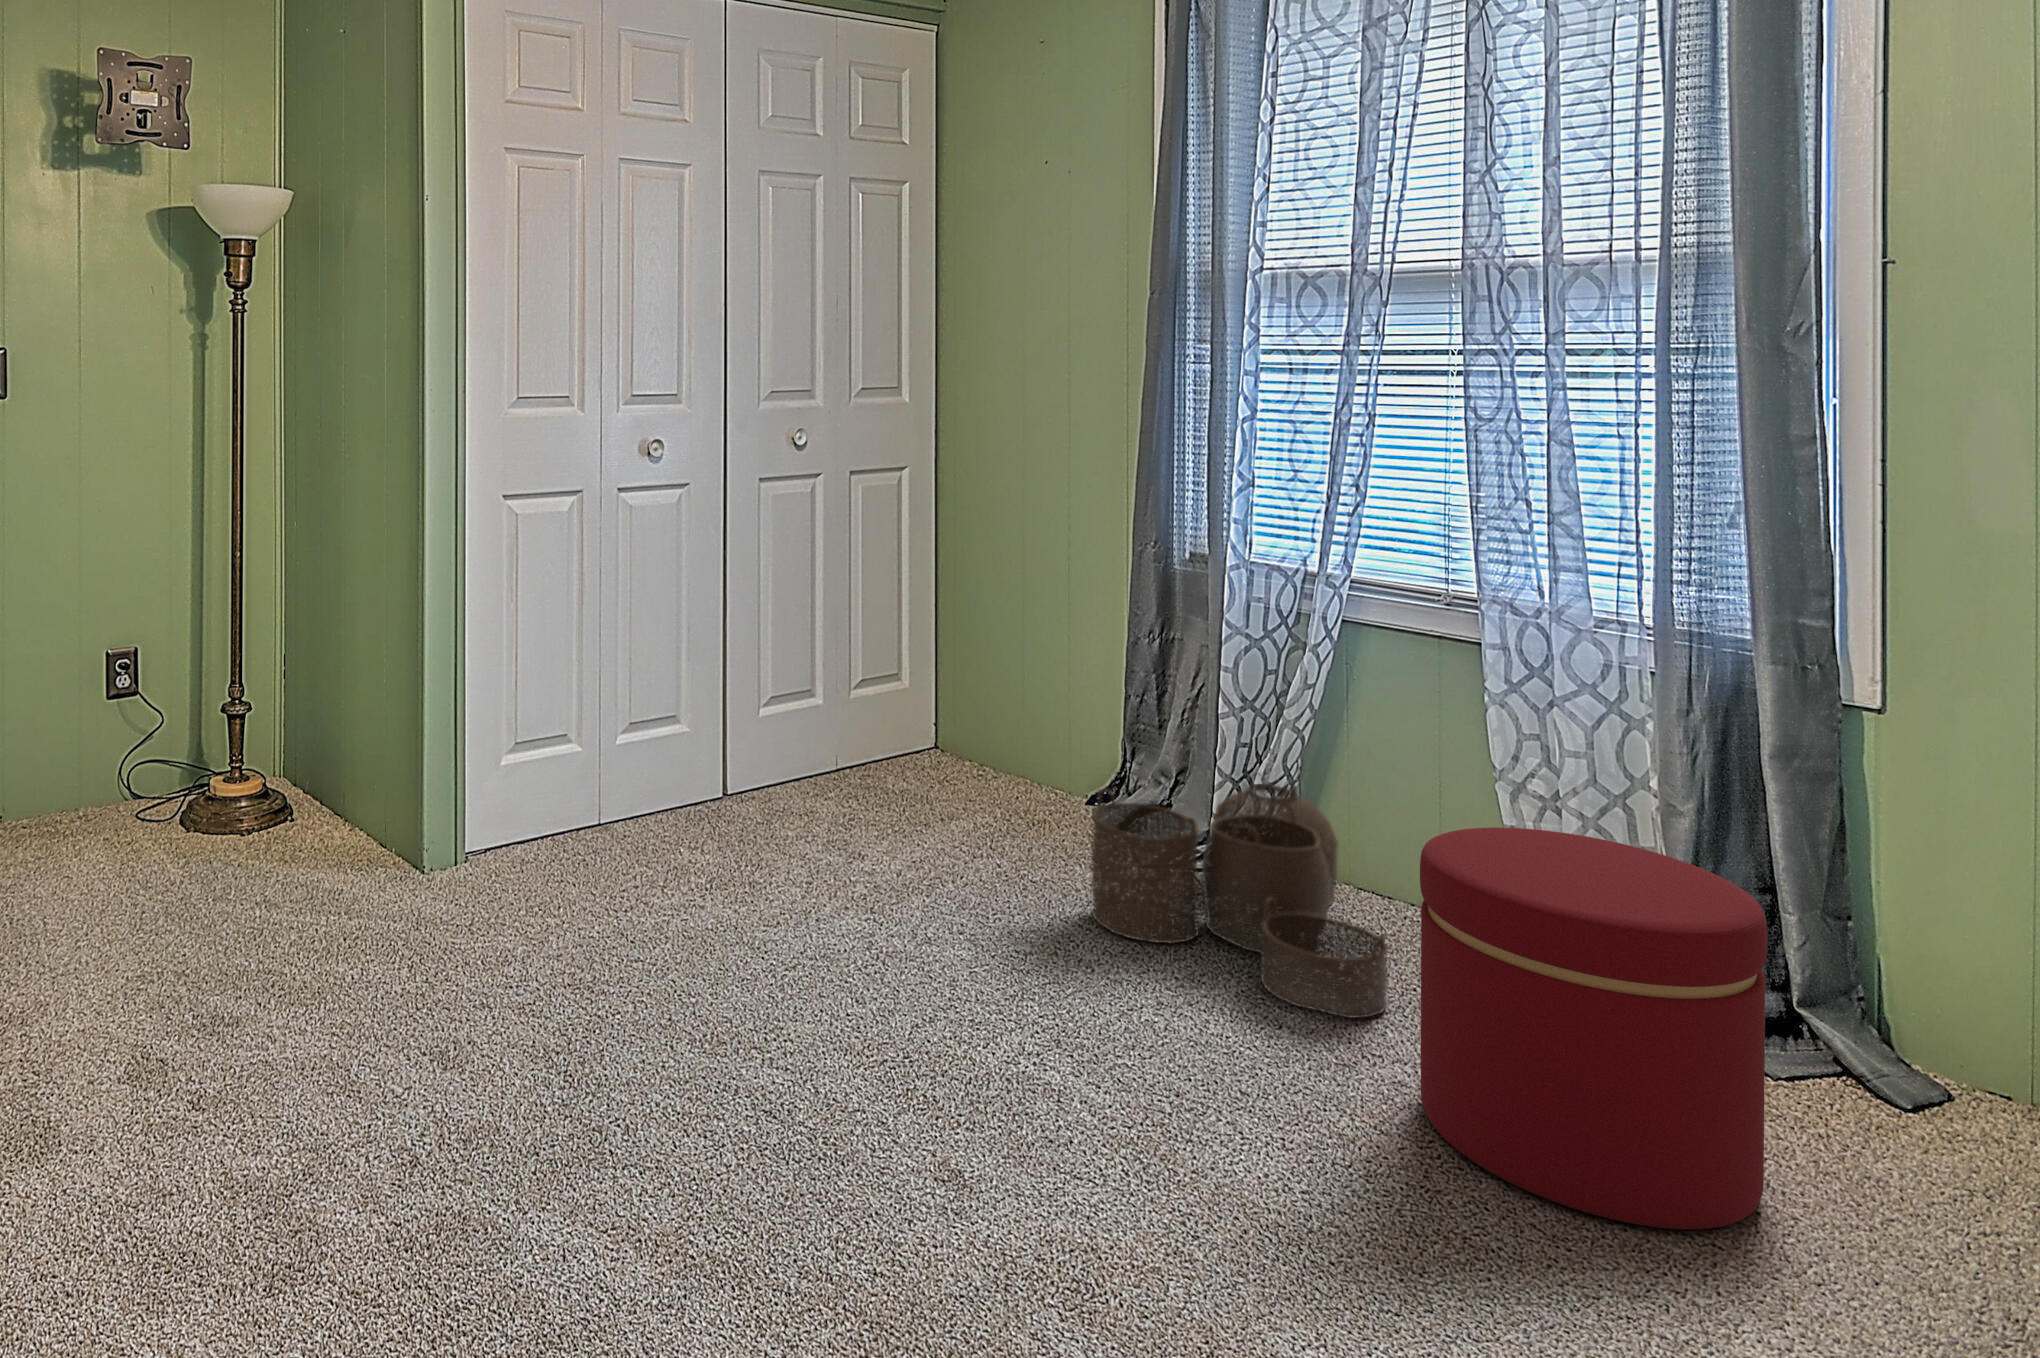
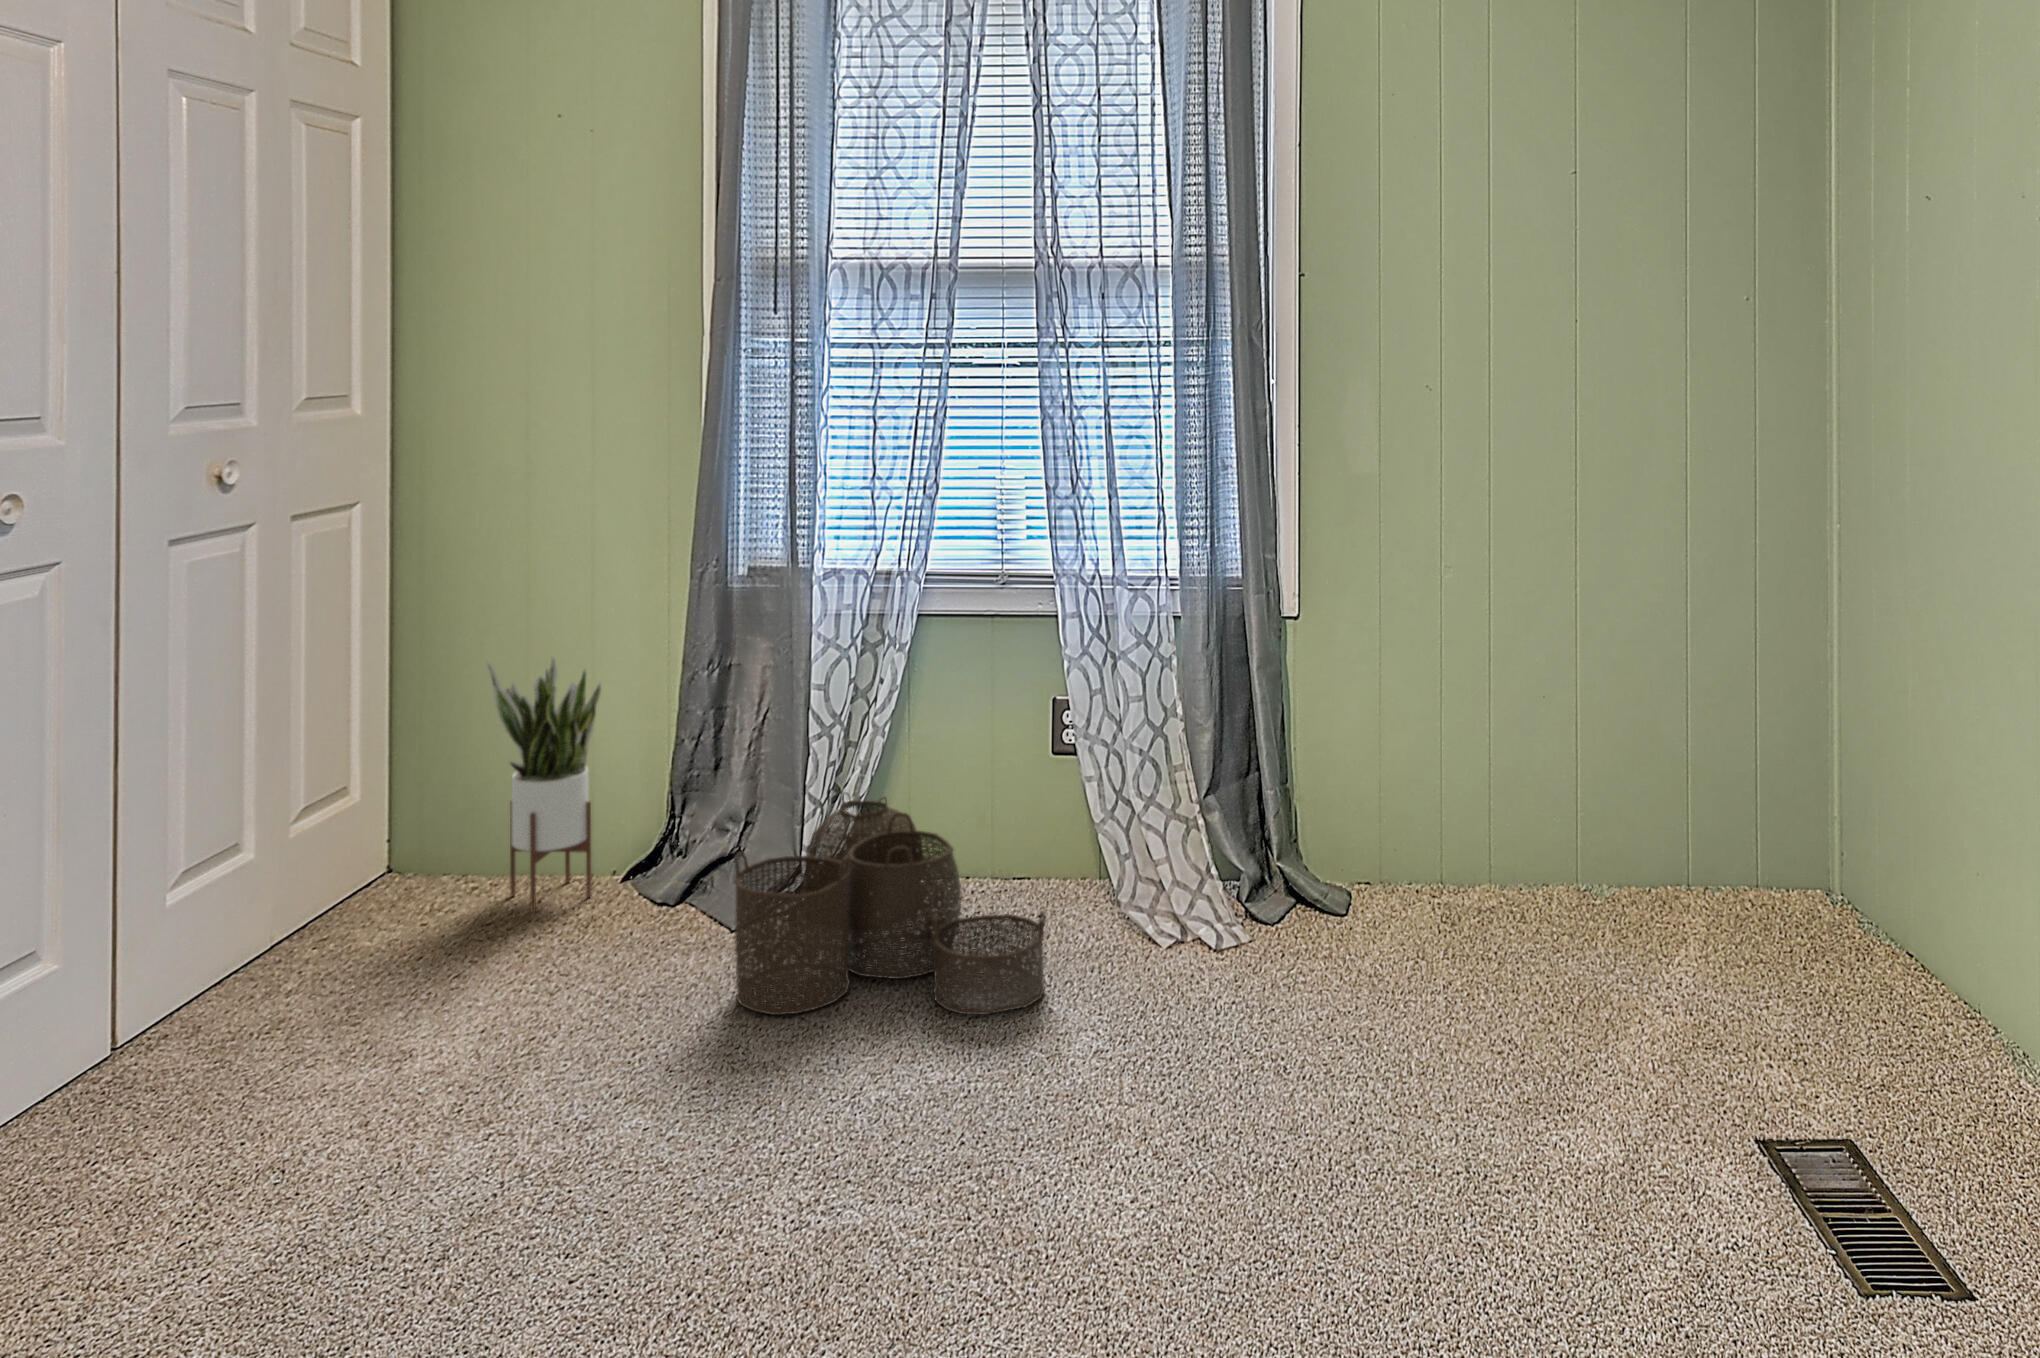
potted plant: none [981,598,1069,805] -> present [487,657,601,911]
ottoman: present [1420,827,1768,1229] -> none [1128,766,1368,1092]

